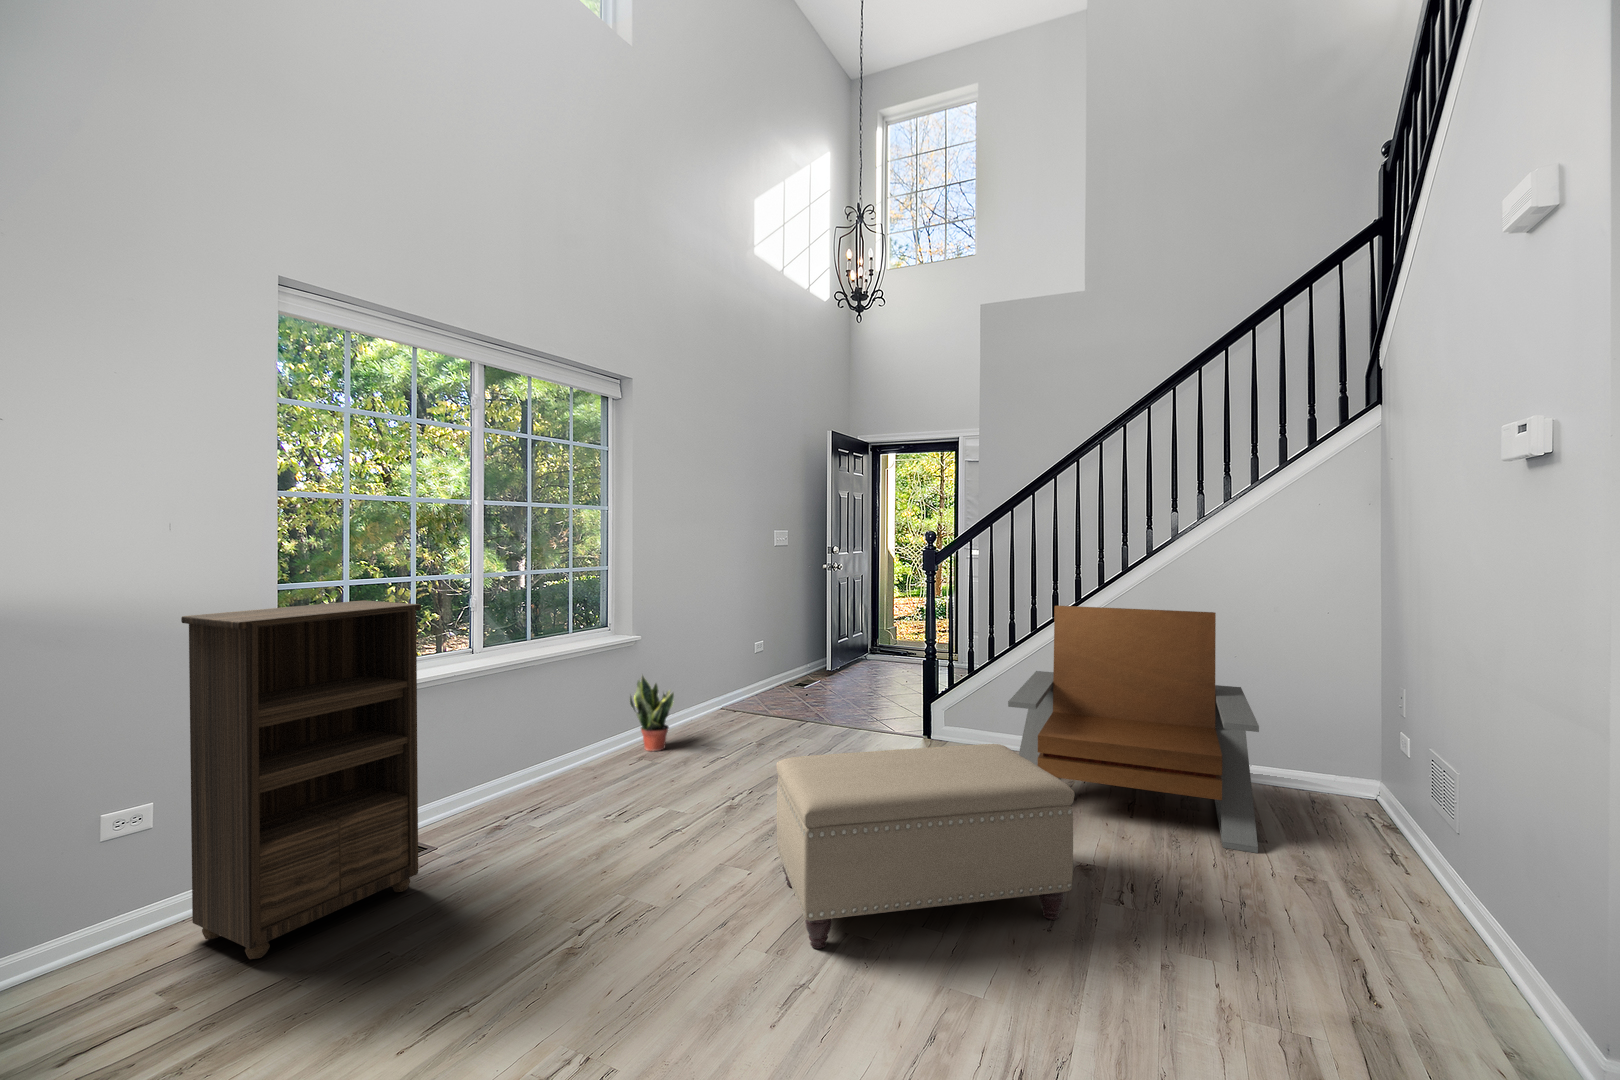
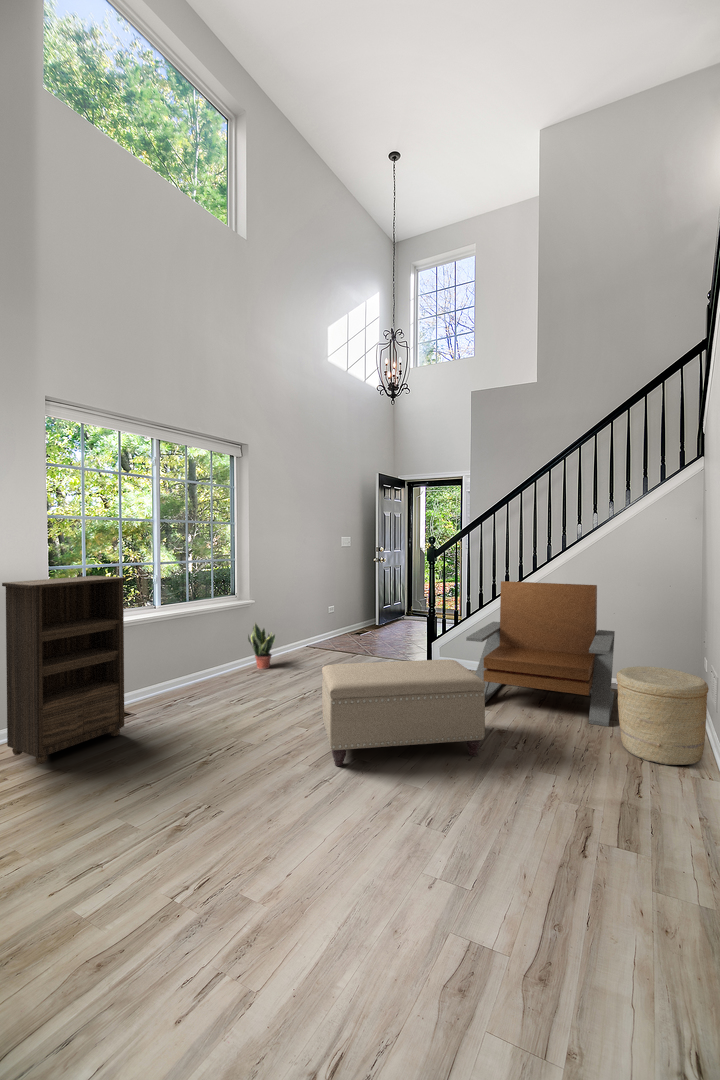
woven basket: none [1286,754,1457,931] -> present [616,667,709,765]

